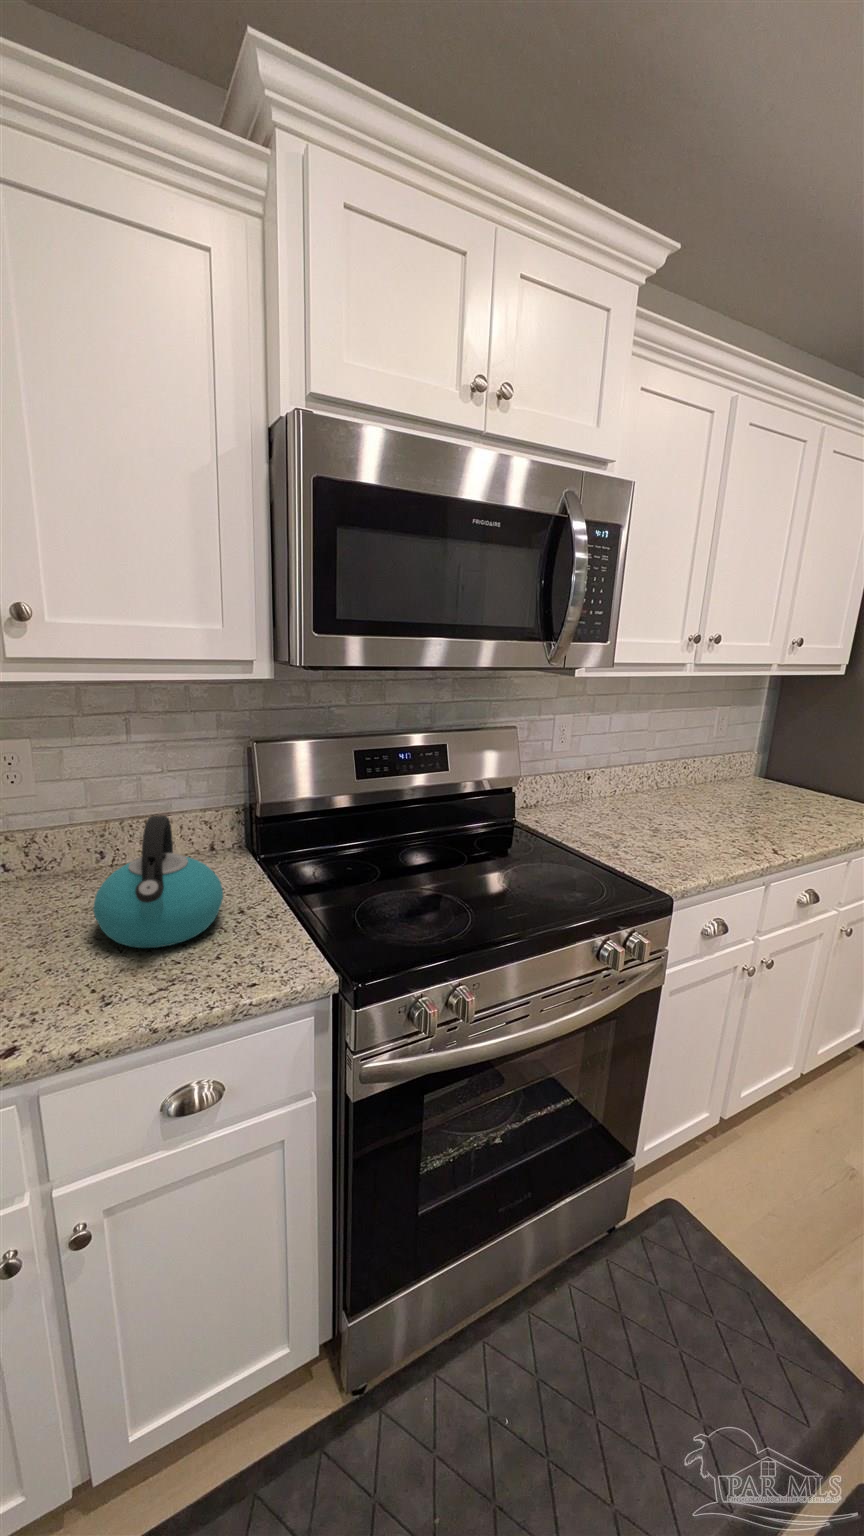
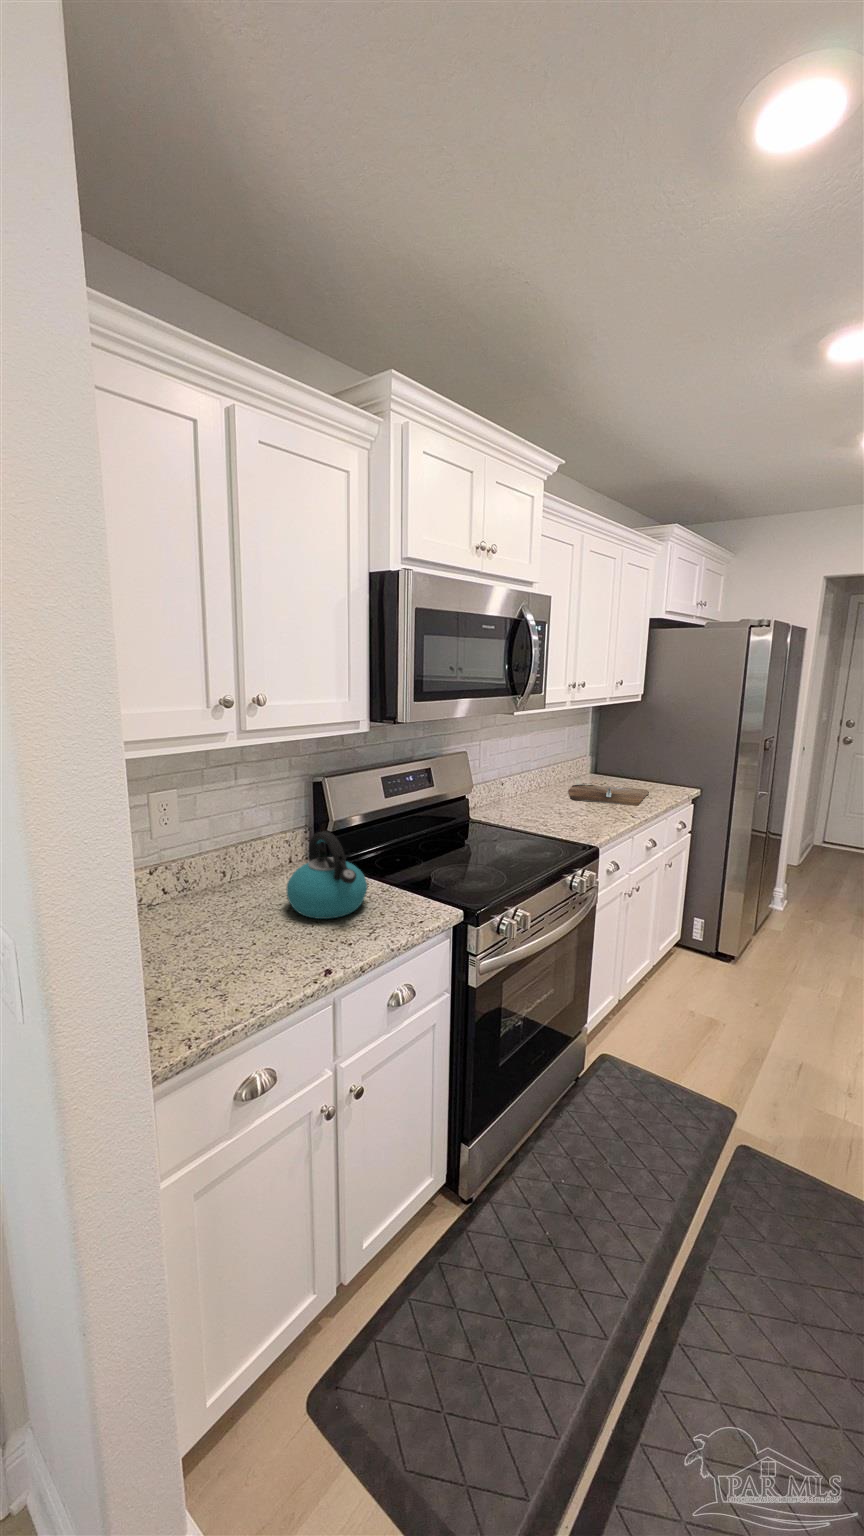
cutting board: none [688,790,828,835] -> present [568,783,649,806]

